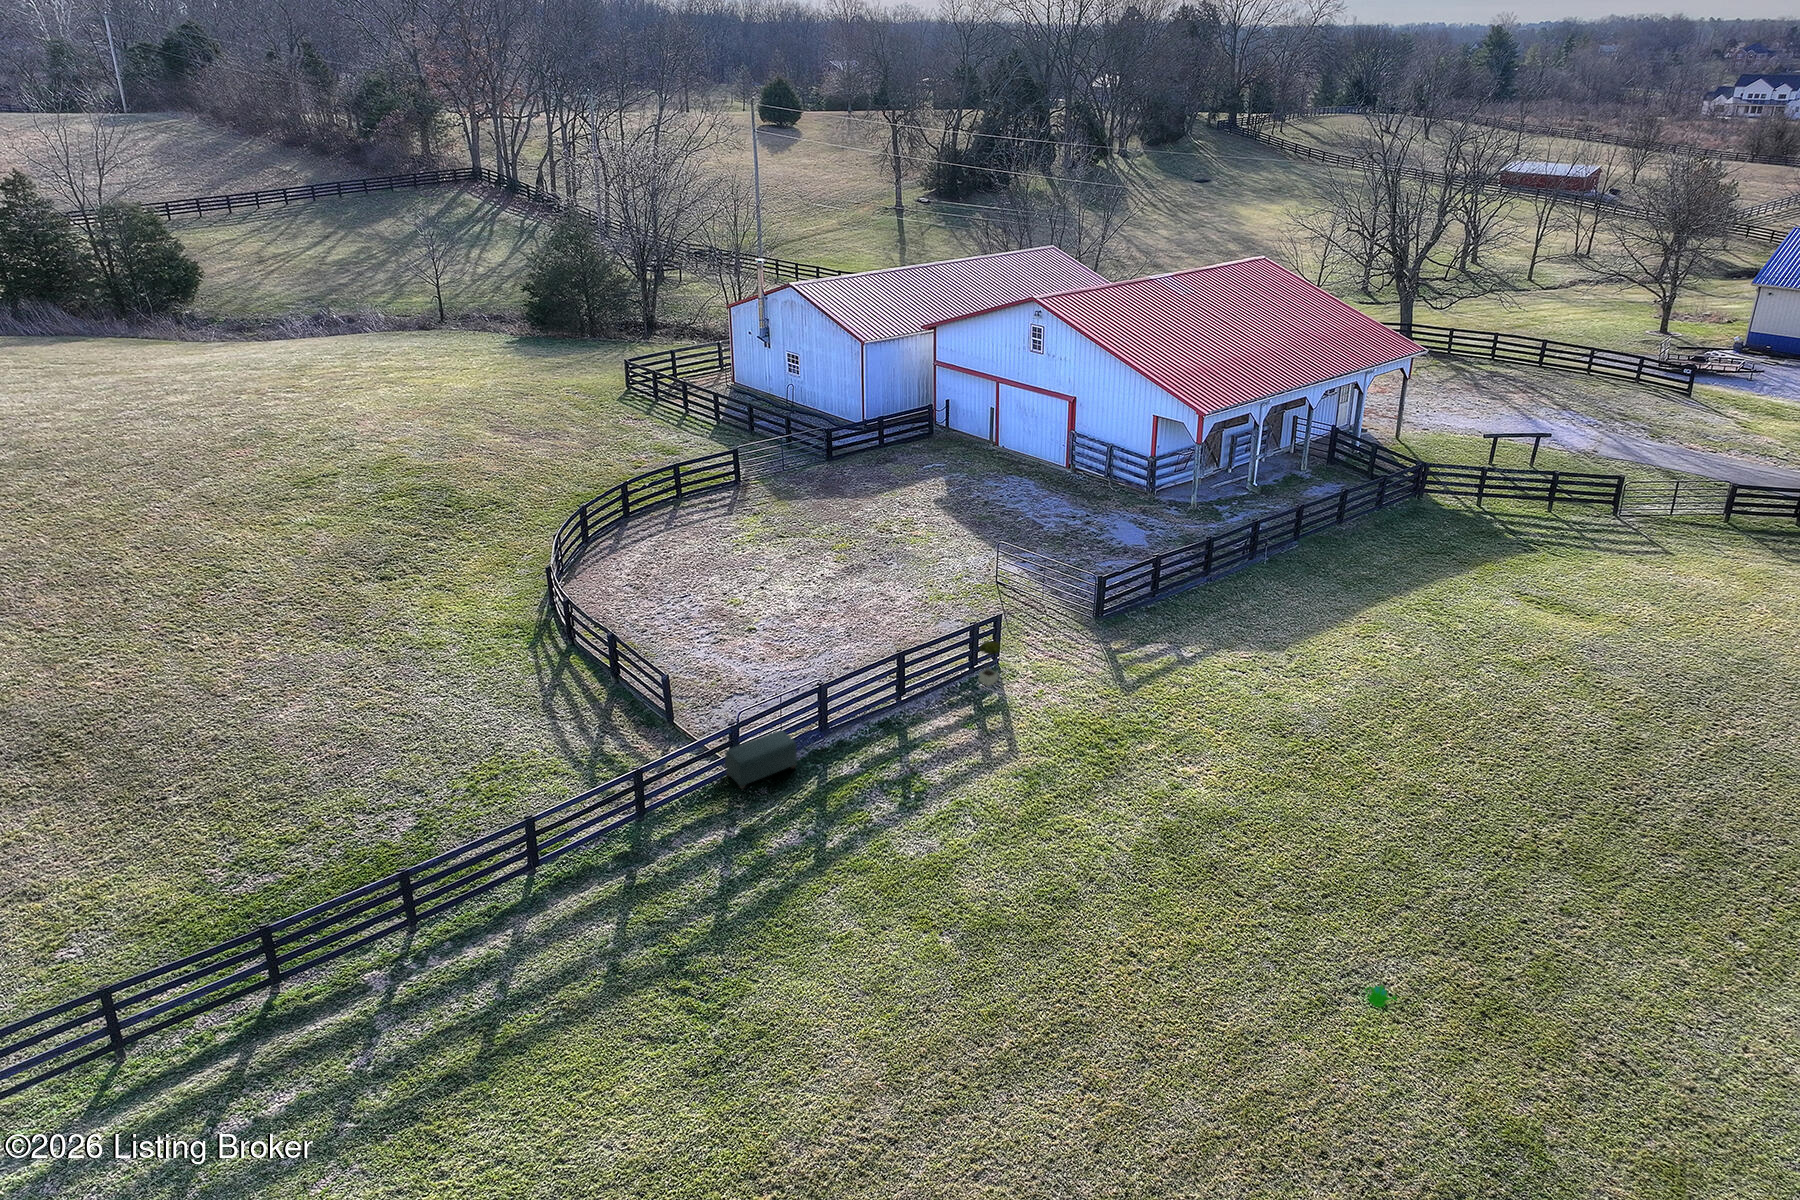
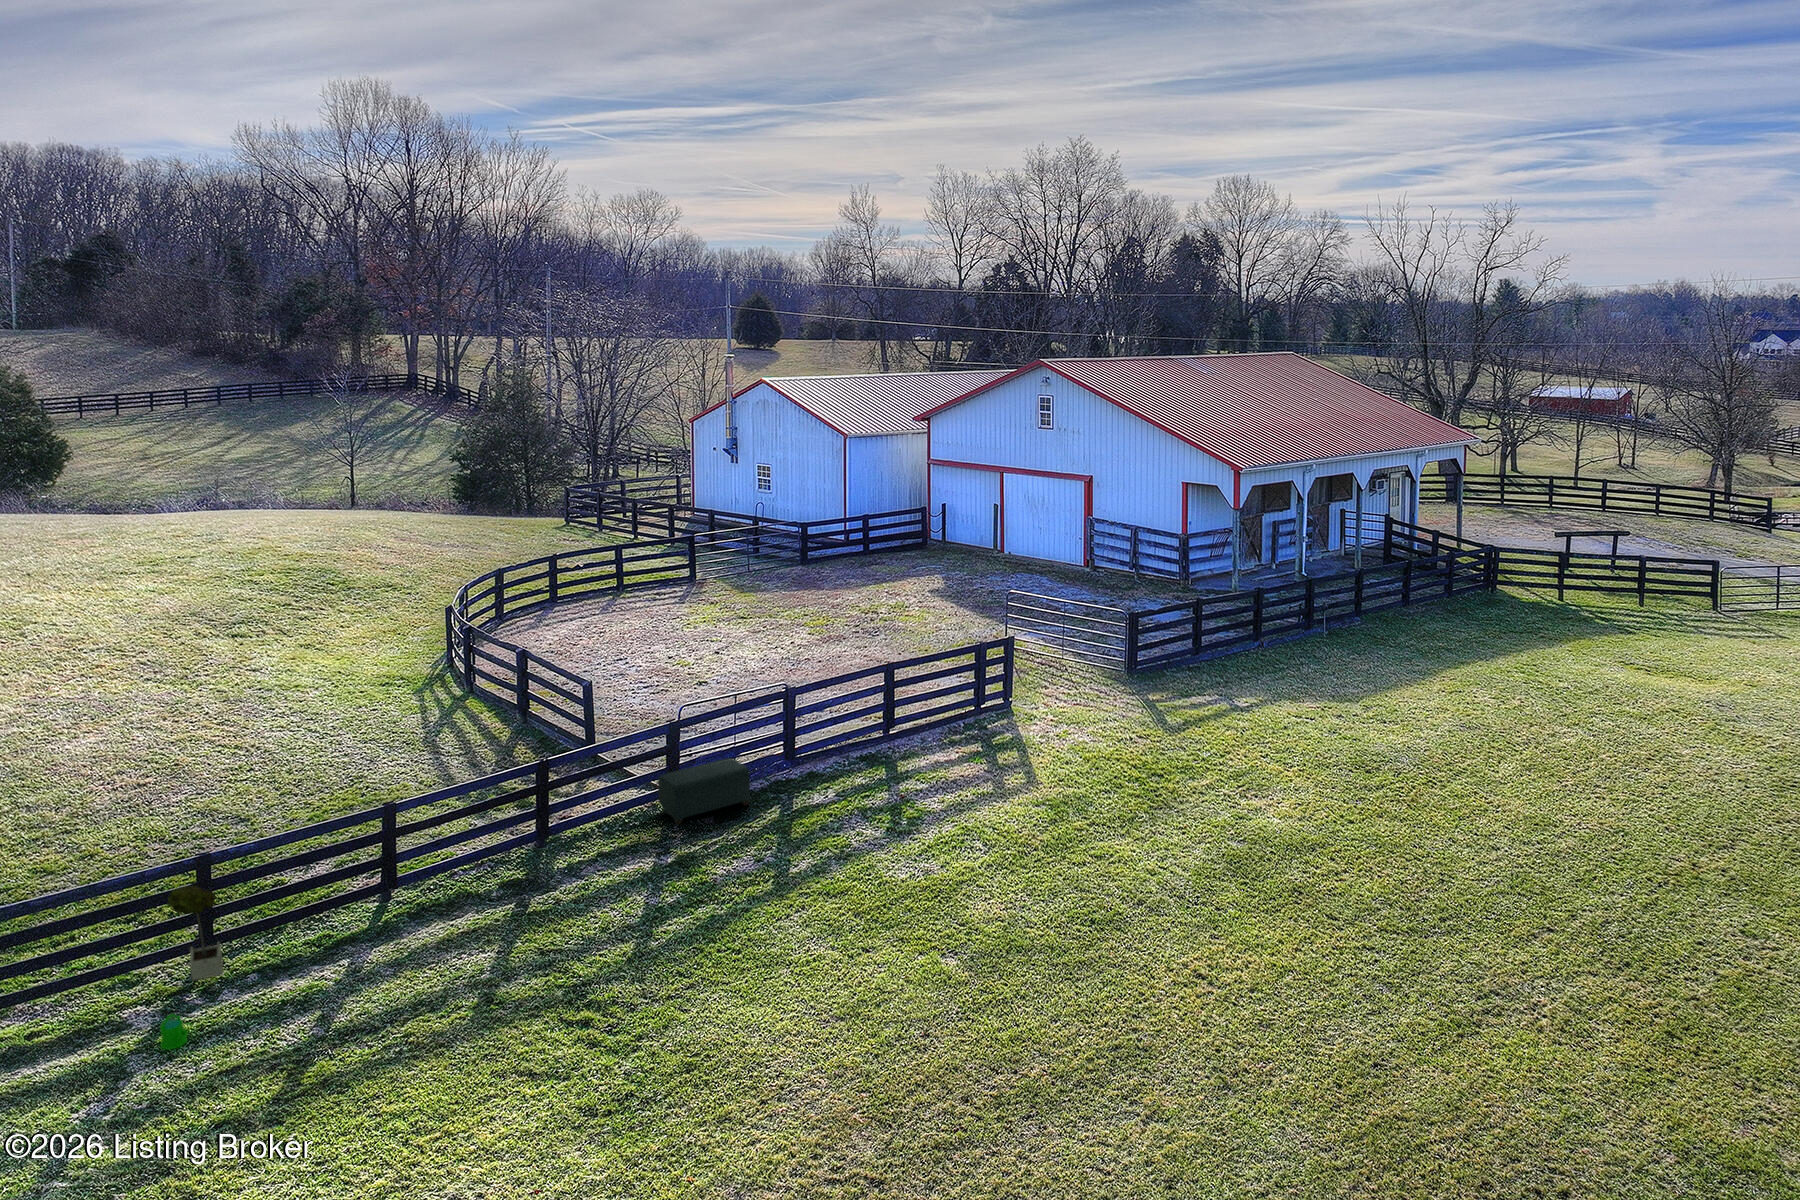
potted tree: present [979,641,1000,686] -> present [168,886,223,981]
watering can: present [1365,985,1397,1007] -> present [160,1014,189,1050]

